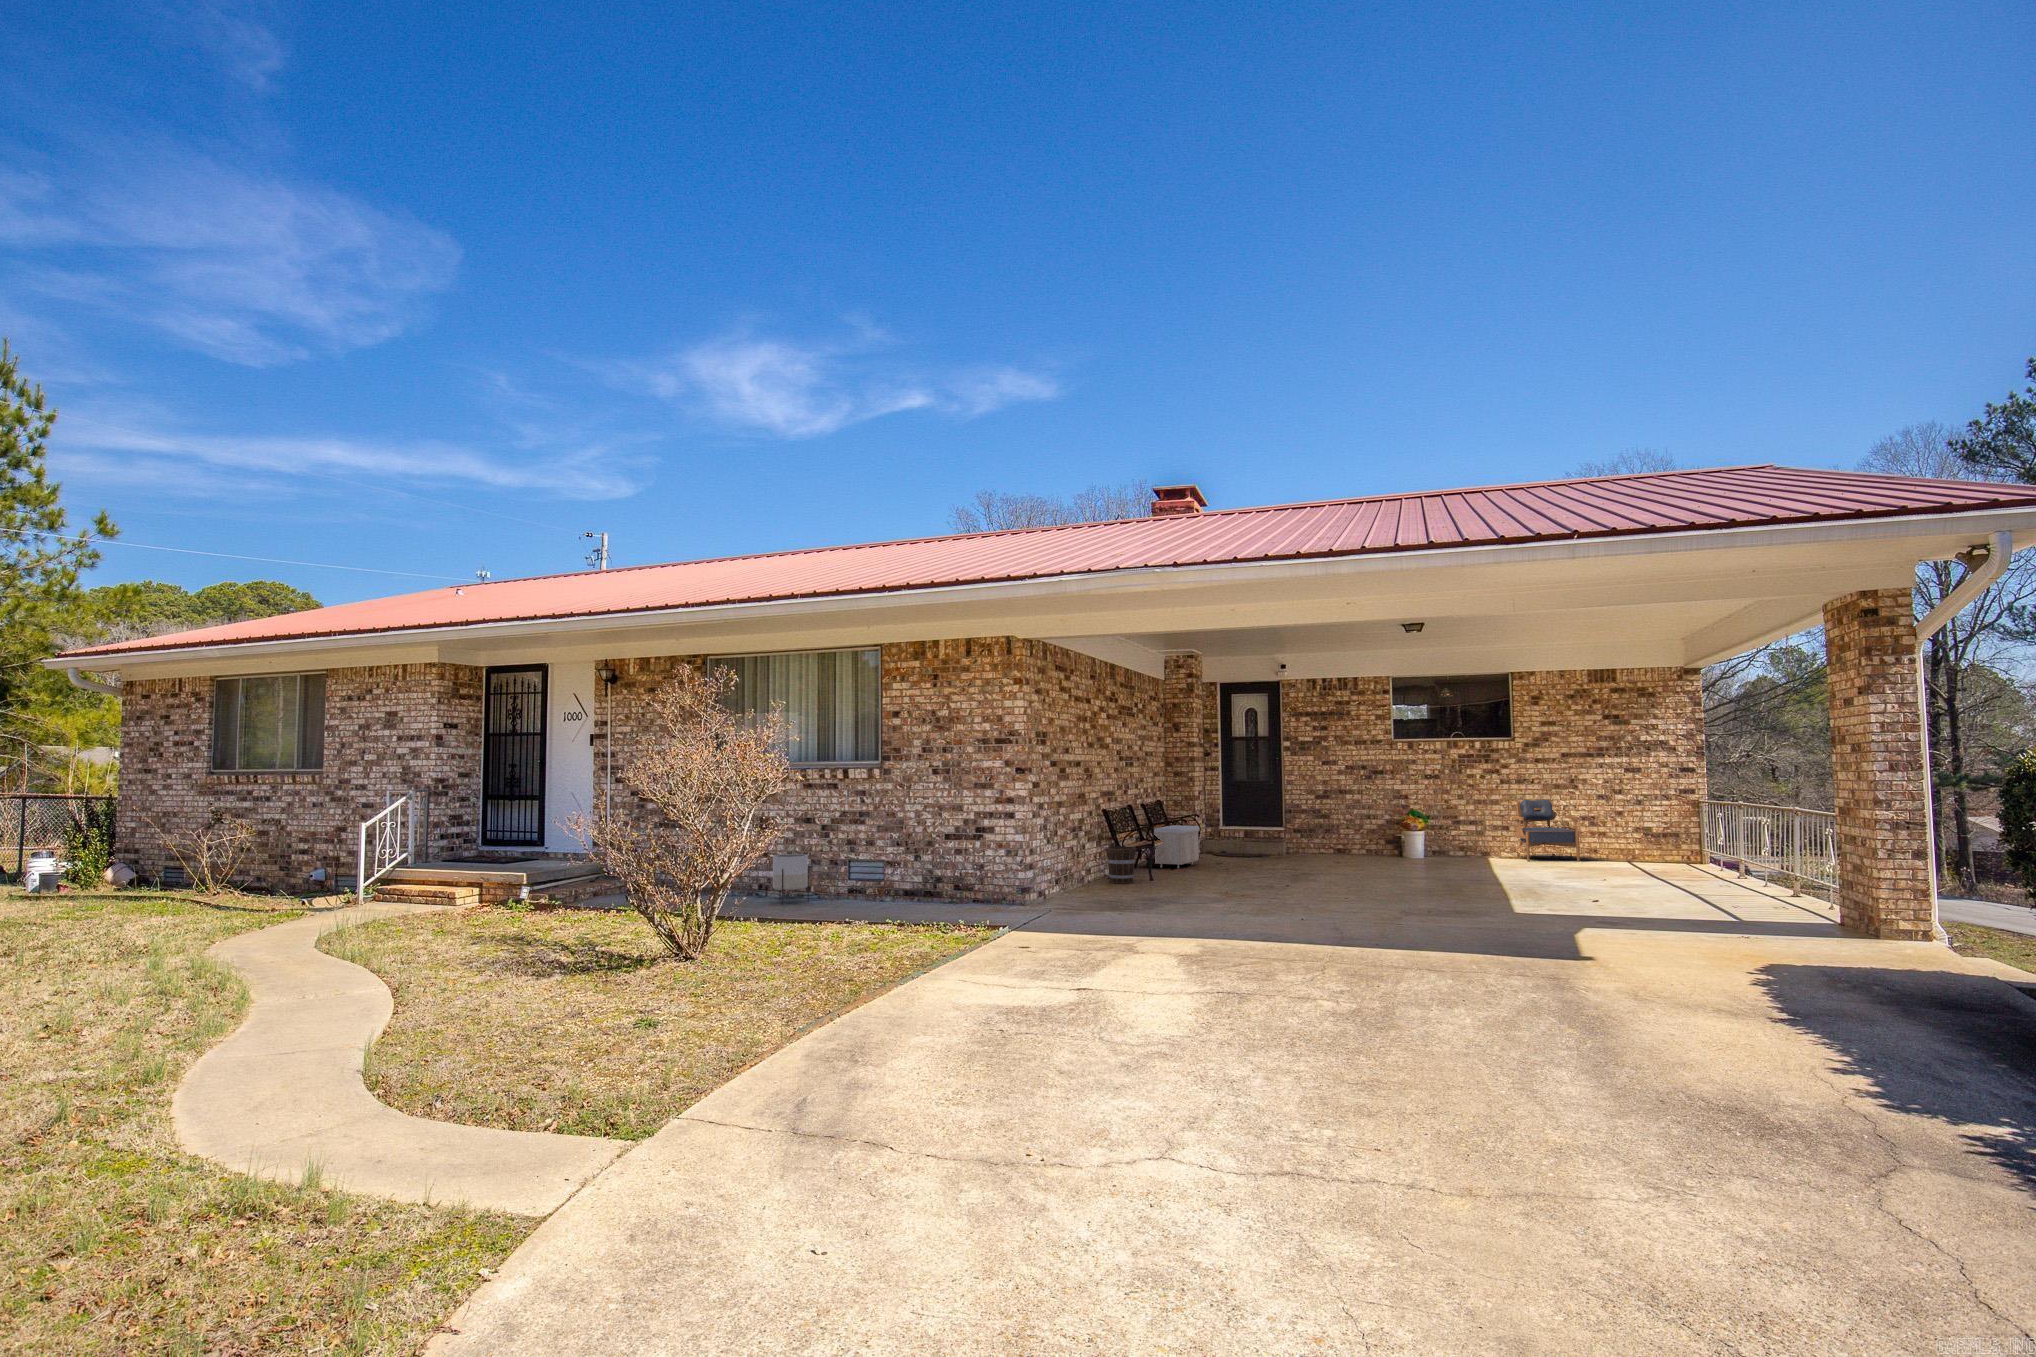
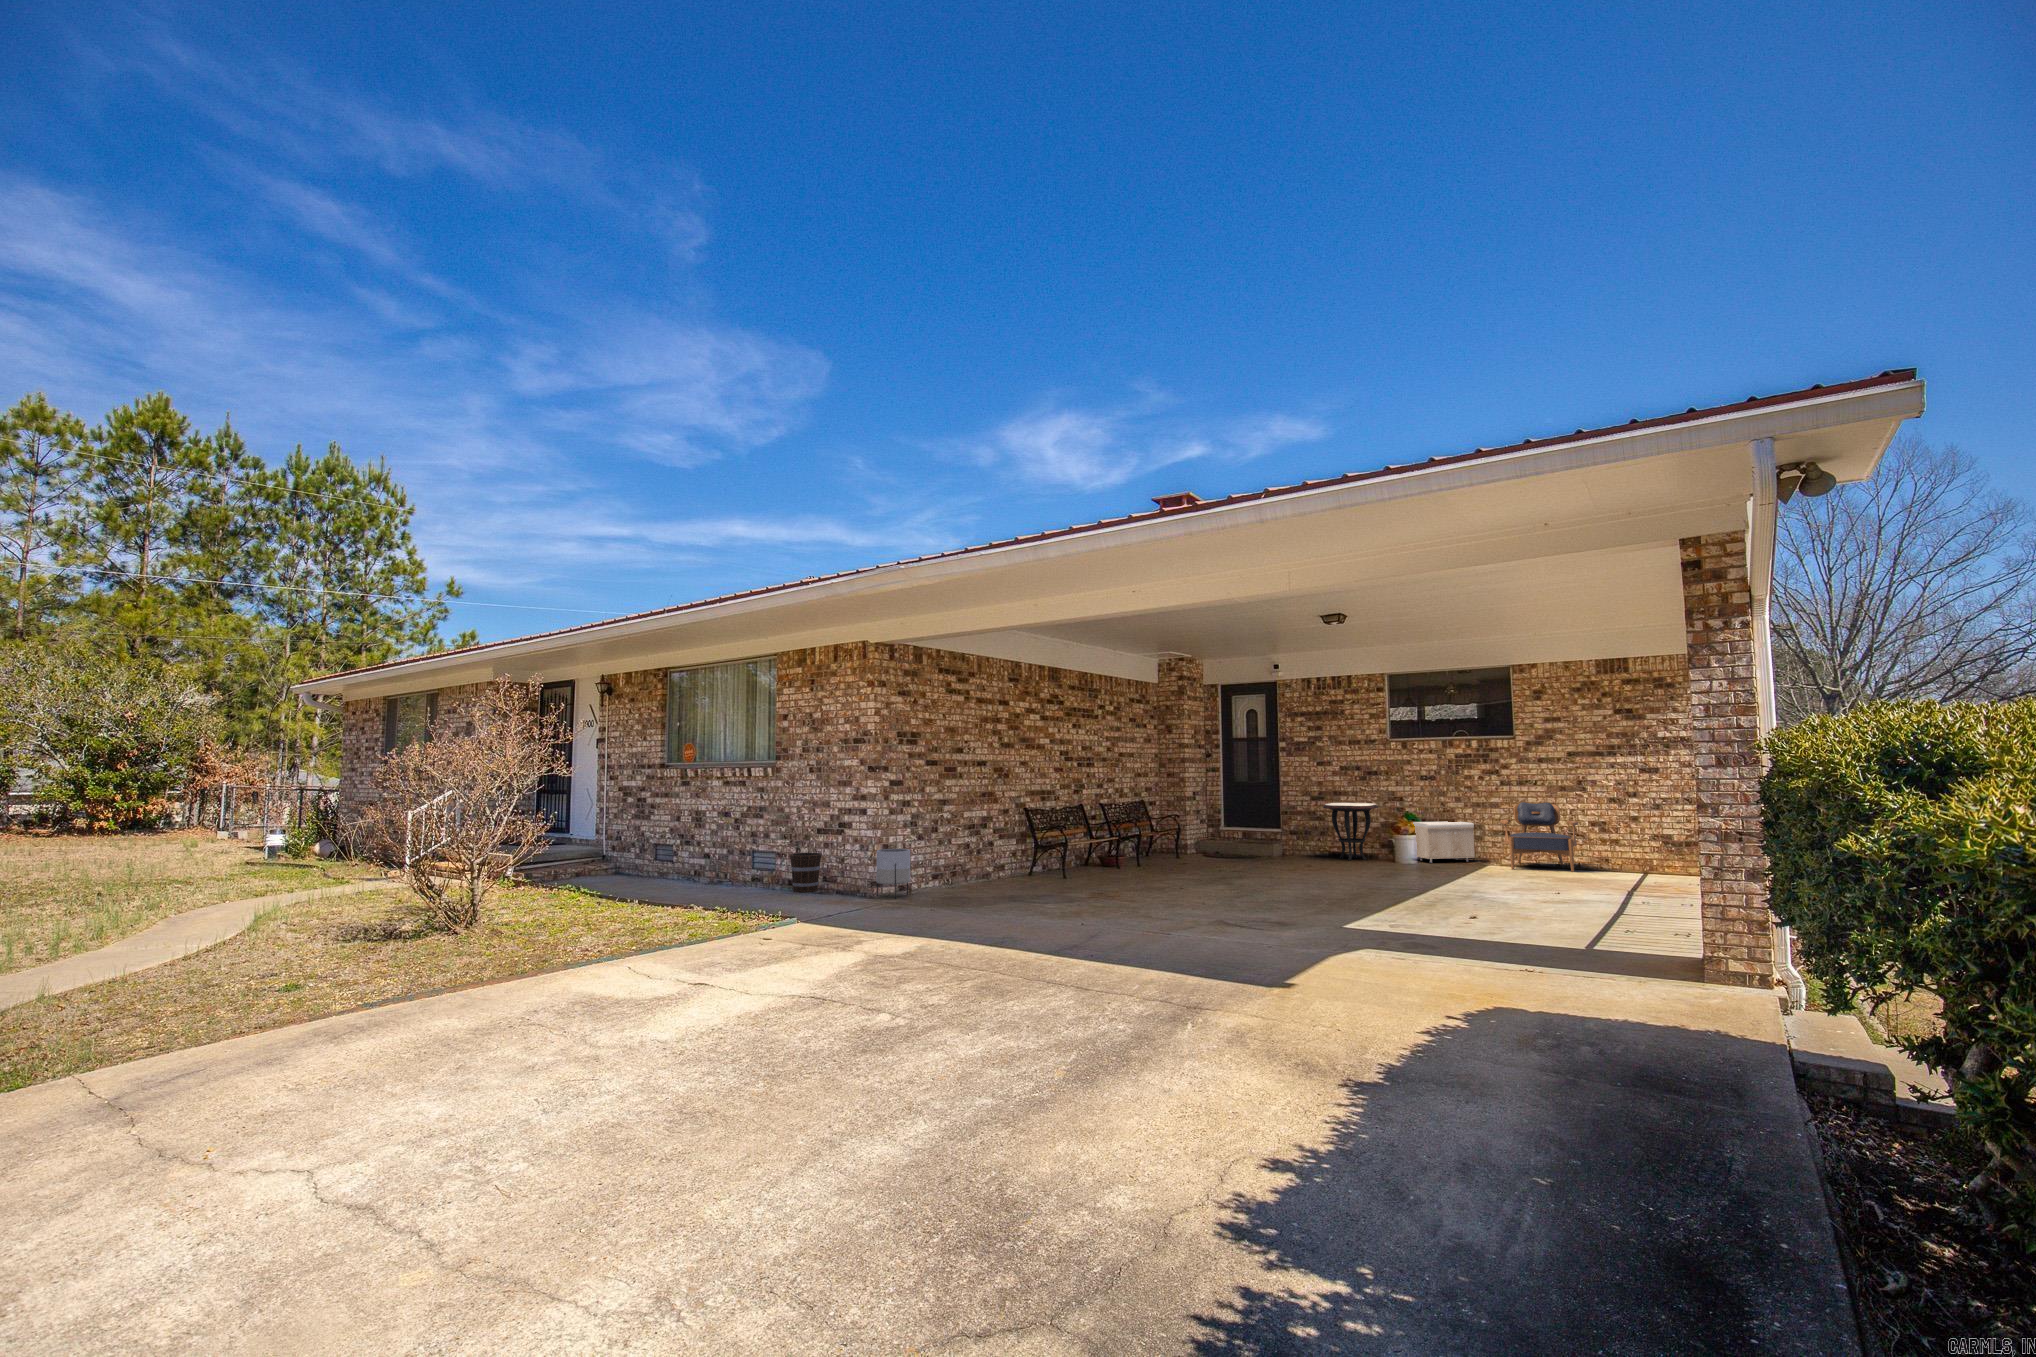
side table: none [1346,802,1397,859] -> present [1323,803,1378,860]
storage bench: present [1154,825,1200,868] -> present [1413,821,1475,863]
bucket: present [1106,847,1136,884] -> present [790,853,822,892]
planter: present [773,854,809,905] -> present [876,849,910,899]

